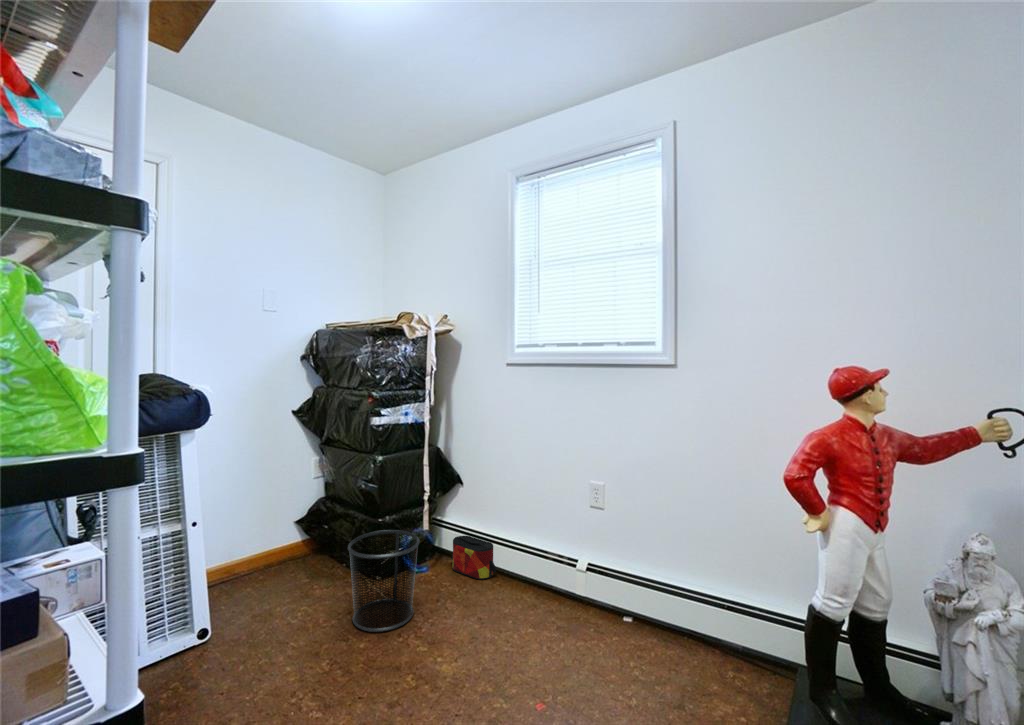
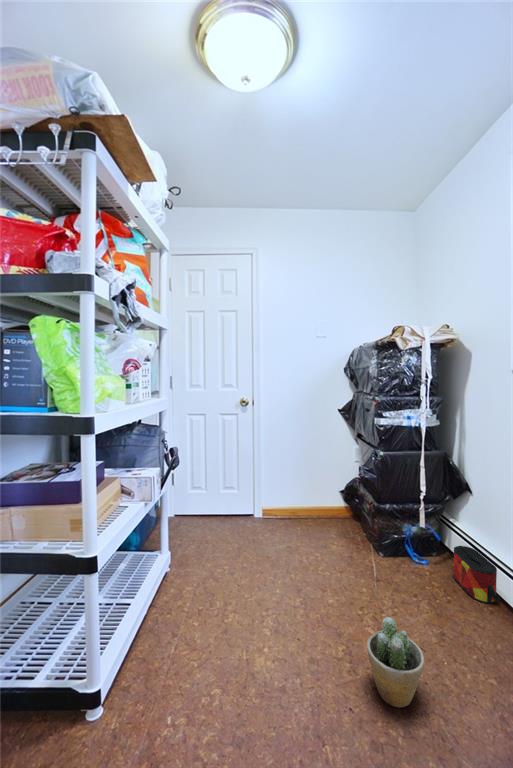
trash can: present [348,530,420,632] -> none [333,513,394,601]
potted plant: none [452,607,504,691] -> present [367,617,424,708]

